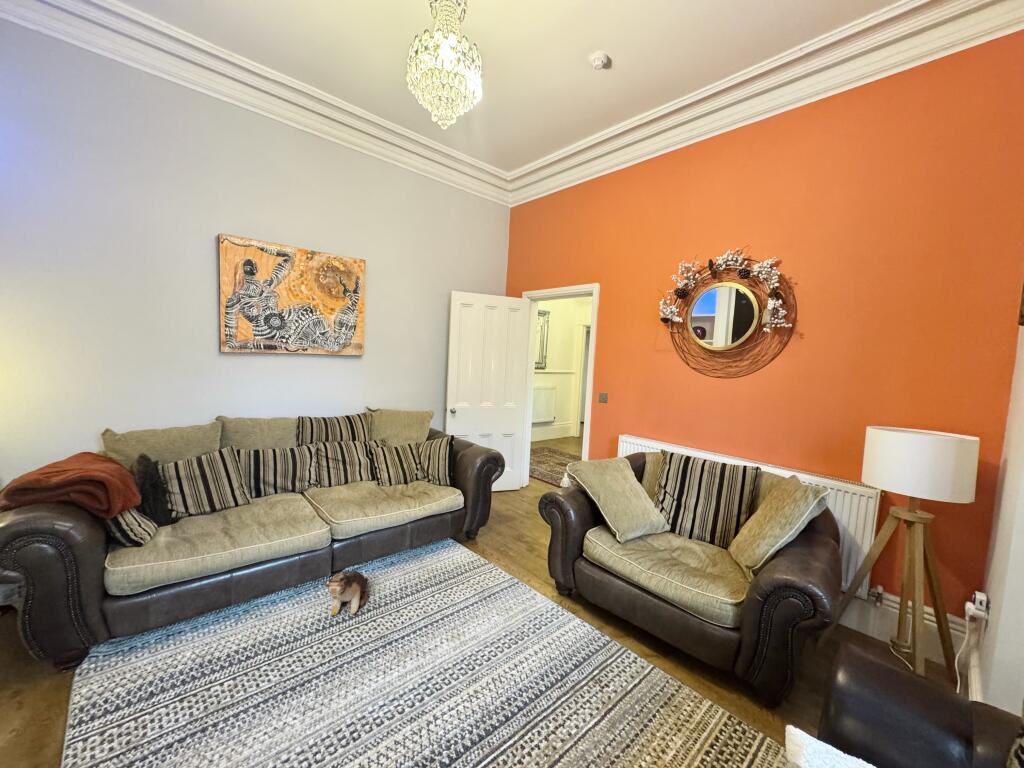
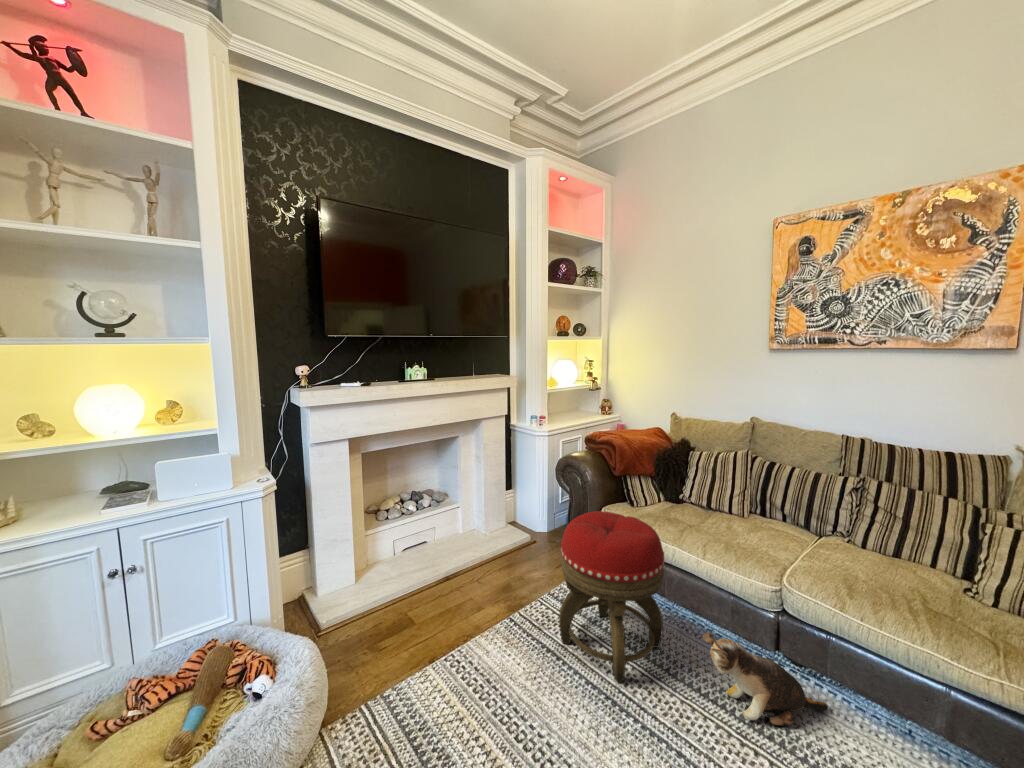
footstool: none [156,534,289,722] -> present [559,511,664,683]

